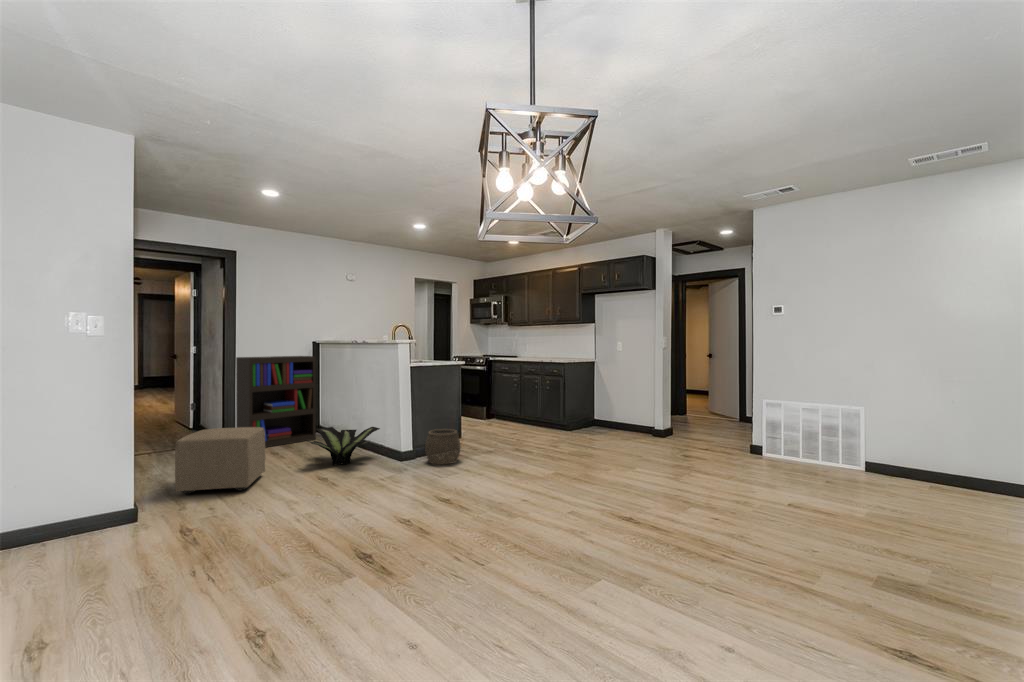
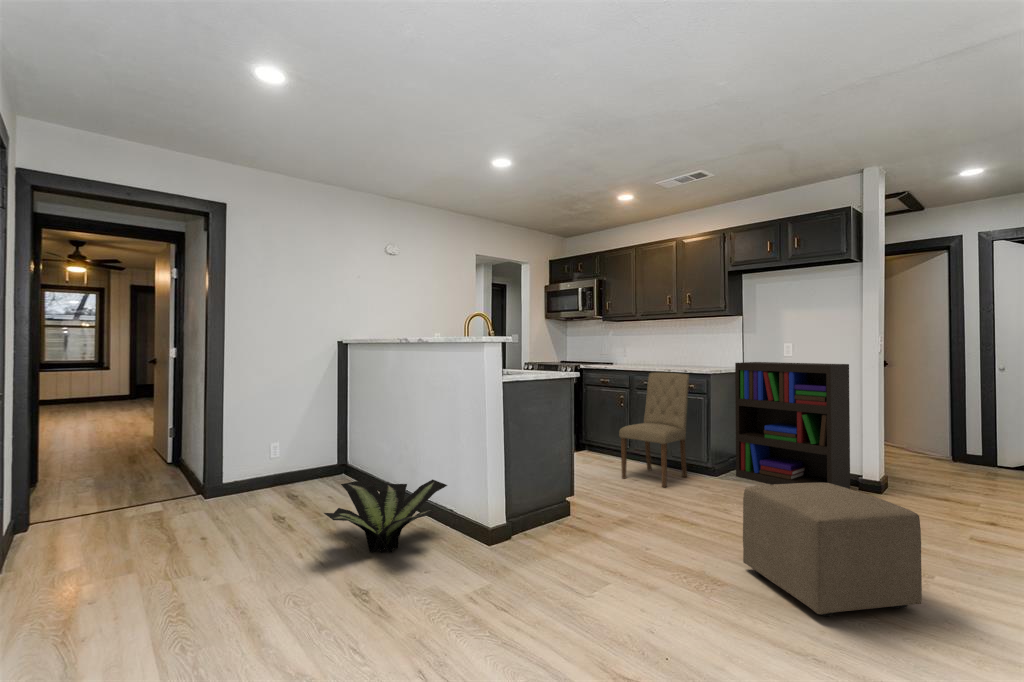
bookshelf: present [236,356,316,447] -> present [735,362,850,489]
dining chair: none [505,363,553,437] -> present [619,373,689,487]
ottoman: present [175,427,265,494] -> present [743,483,922,616]
woven basket: present [425,429,461,465] -> none [526,488,589,558]

